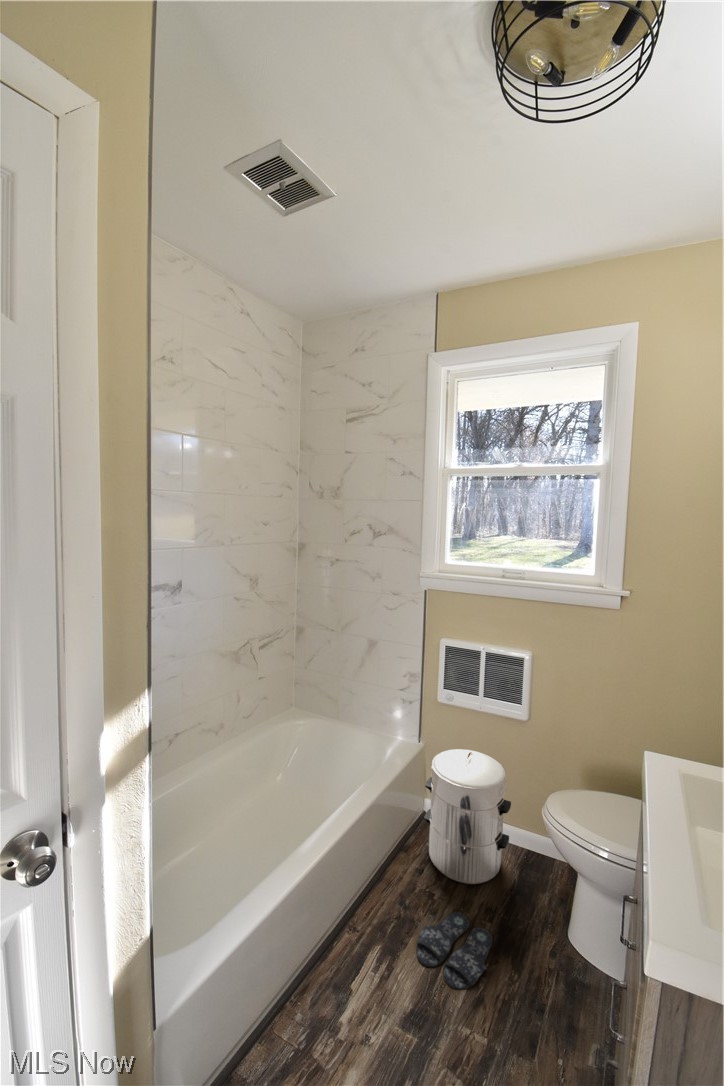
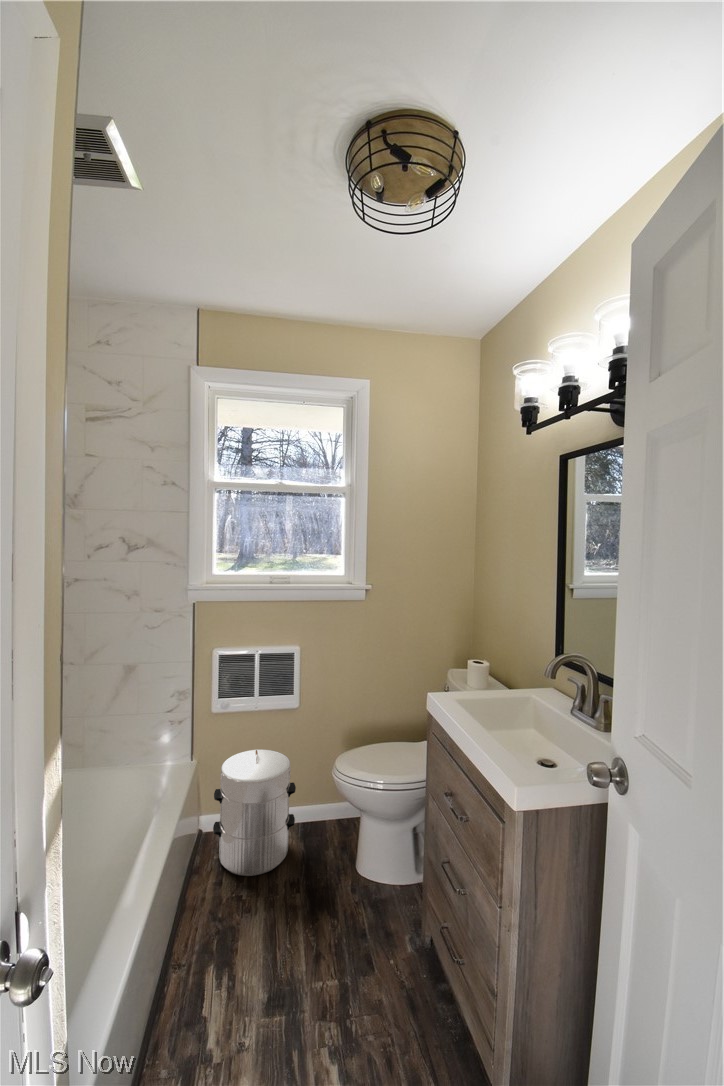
slippers: present [417,912,493,989] -> none [247,897,312,957]

